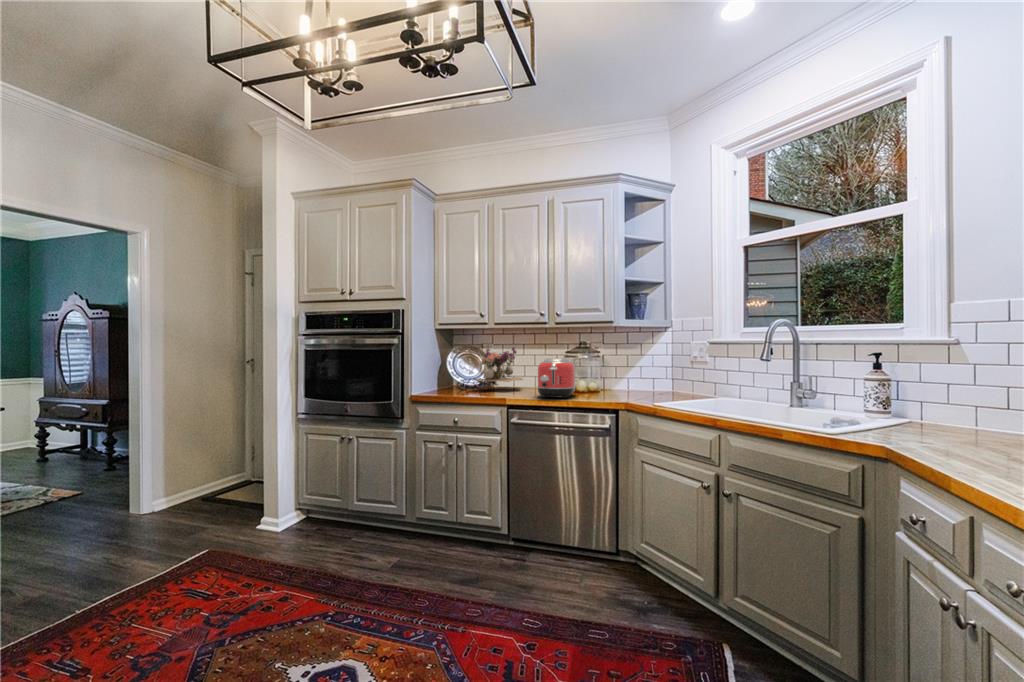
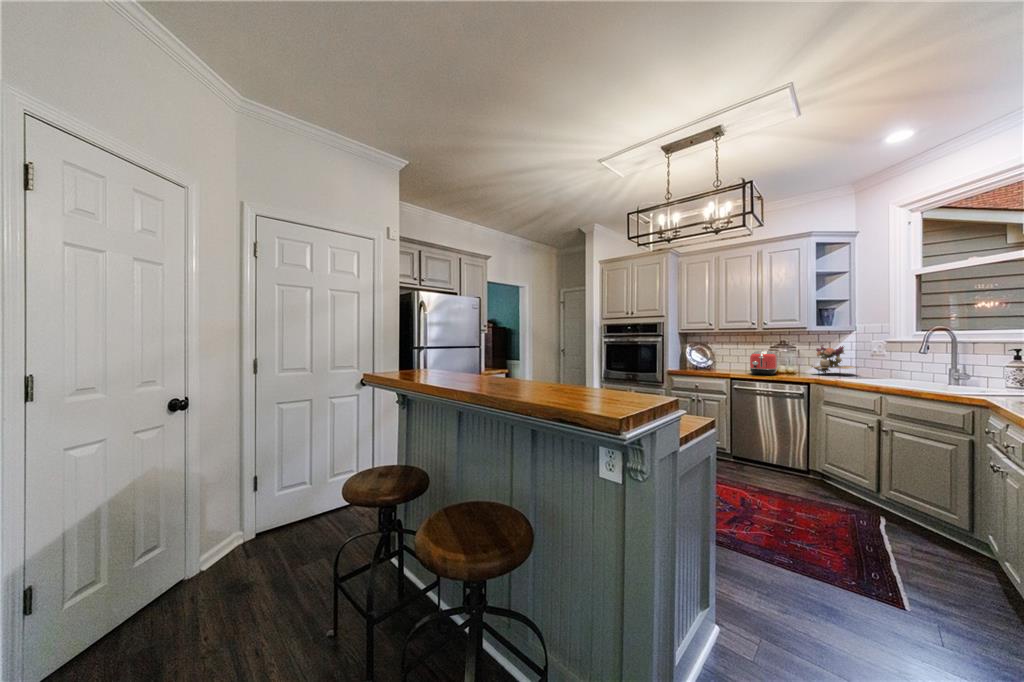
flower arrangement: present [474,347,522,388] -> present [812,345,856,373]

